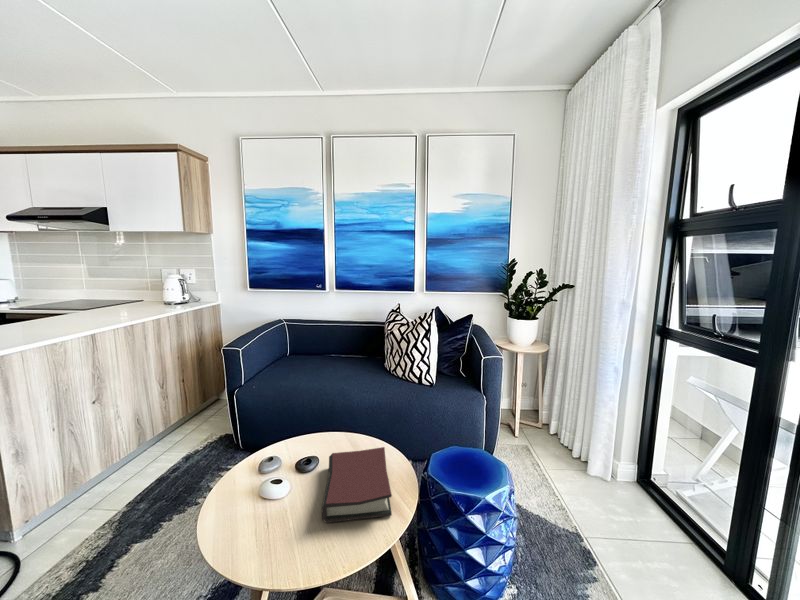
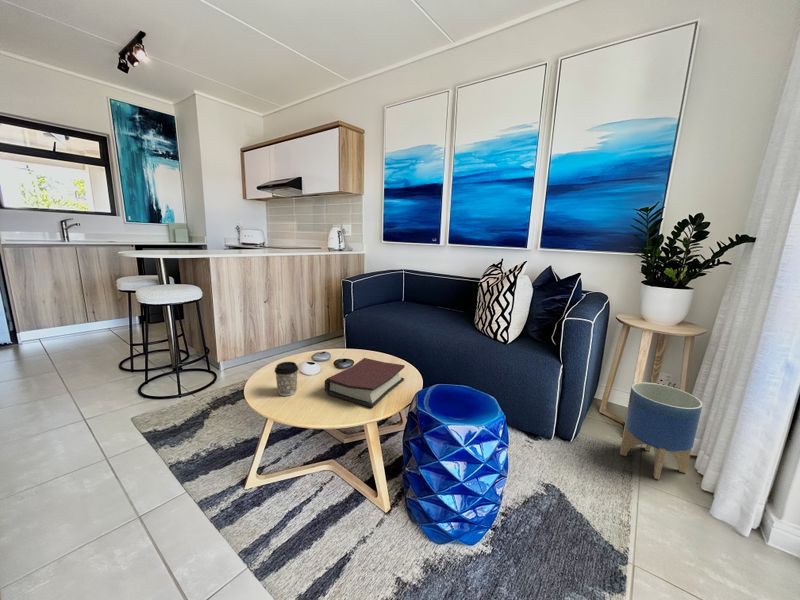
planter: none [521,390,566,462] -> present [620,382,702,480]
coffee cup: none [252,502,285,557] -> present [275,362,298,396]

